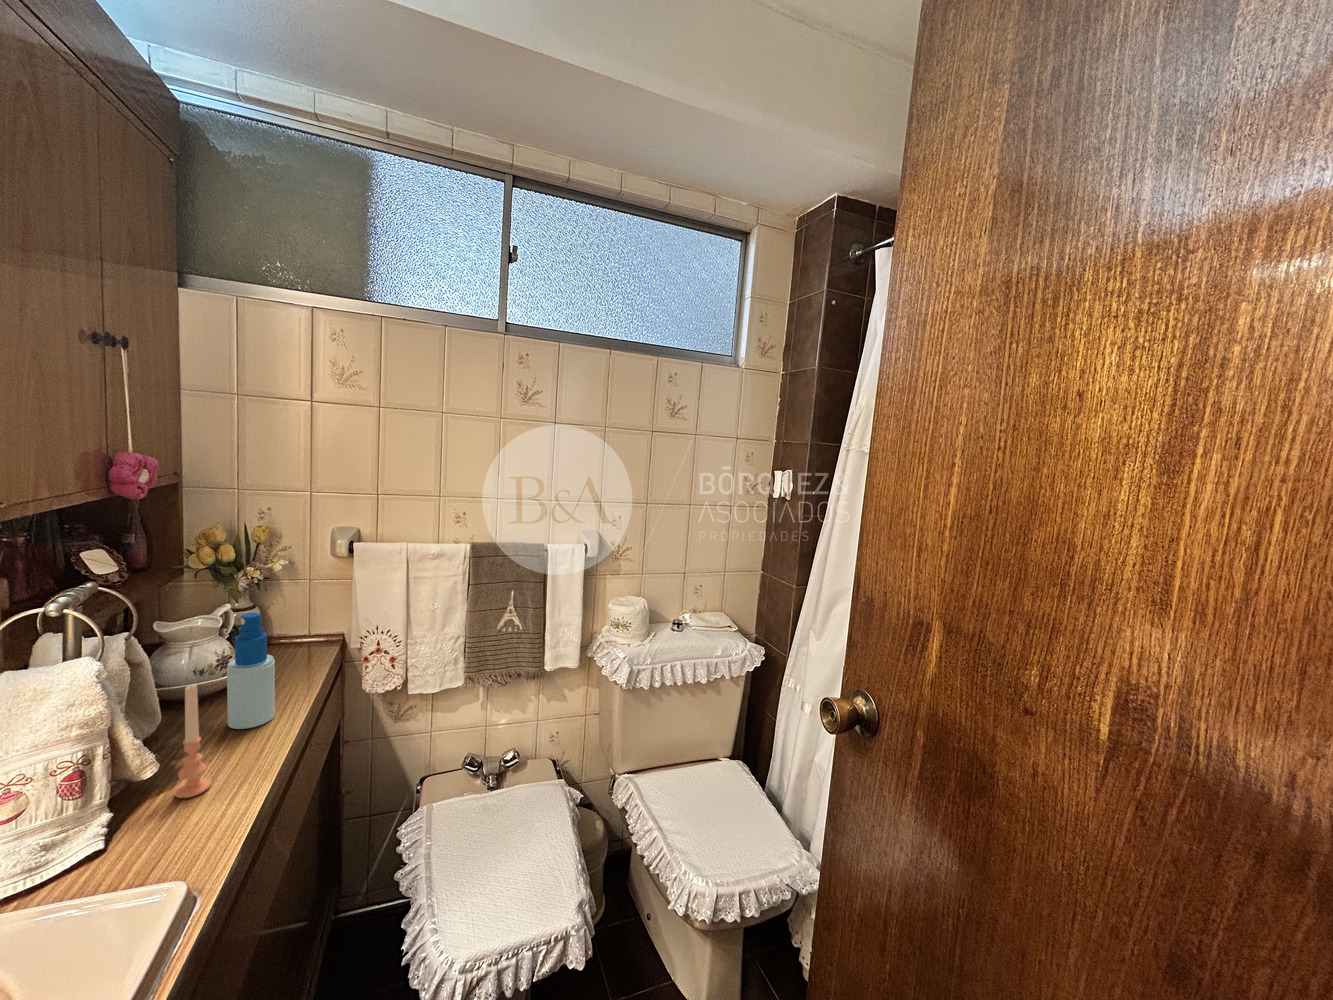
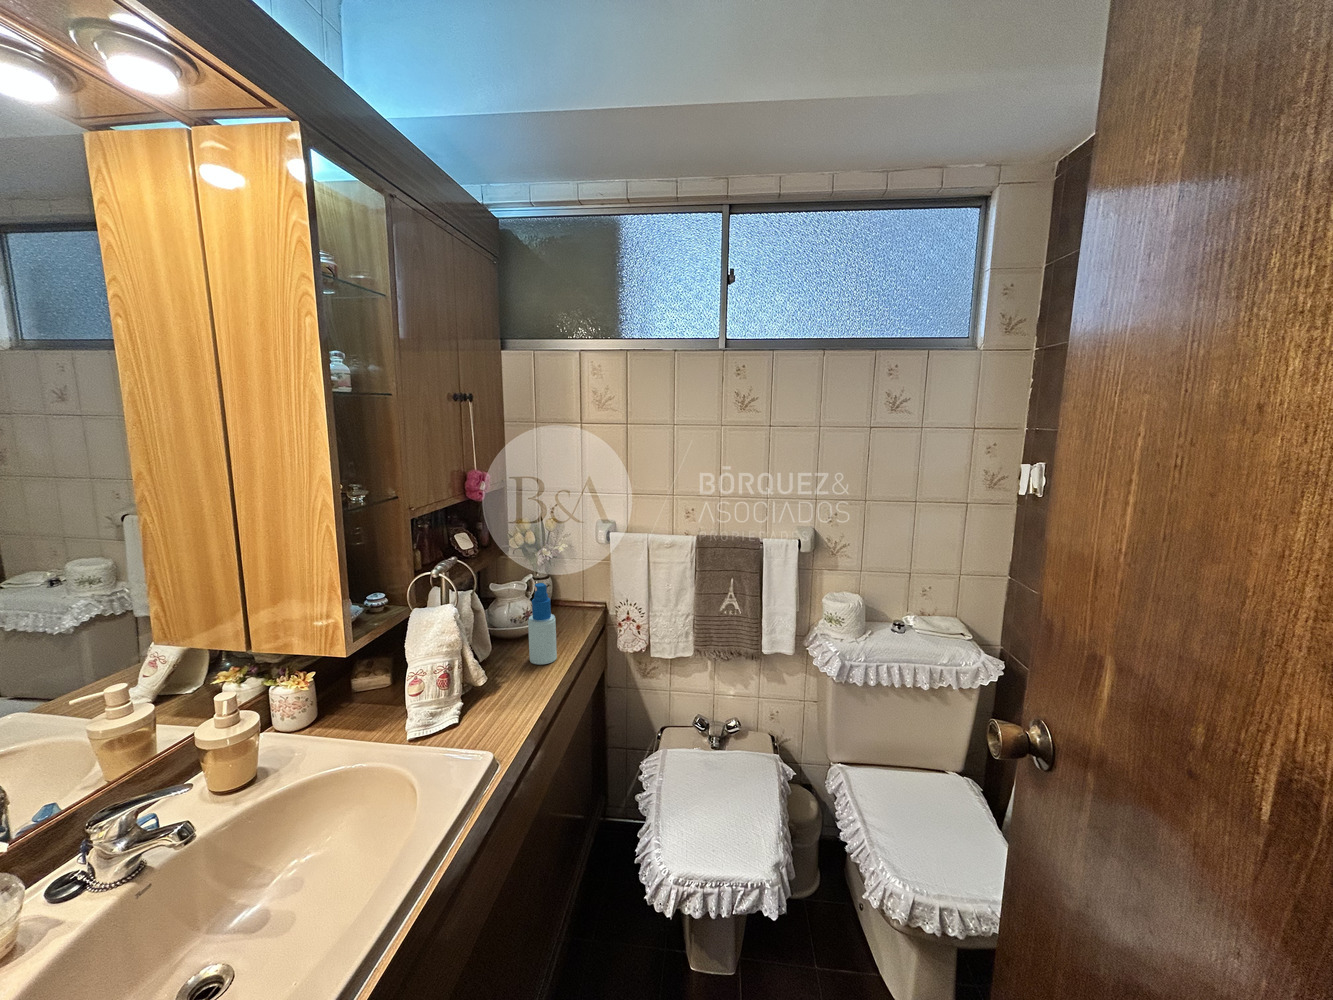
candle: present [175,684,211,798] -> none [499,629,518,703]

